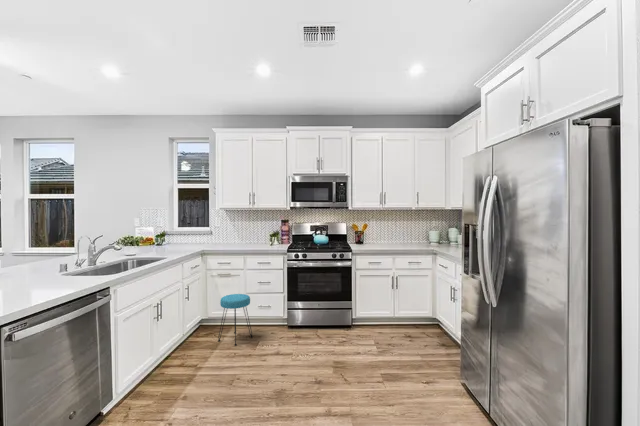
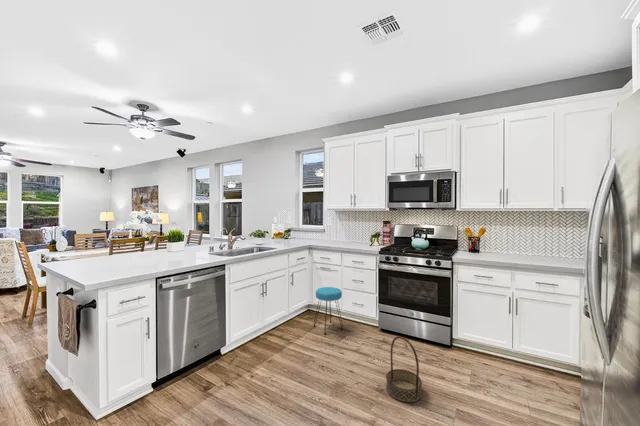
basket: none [319,323,350,379] -> present [386,336,422,402]

